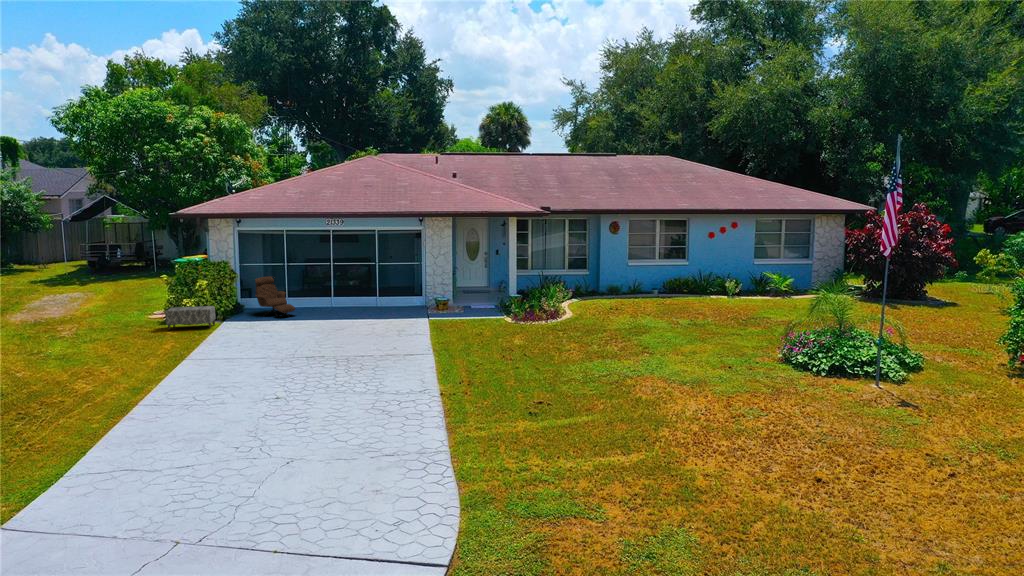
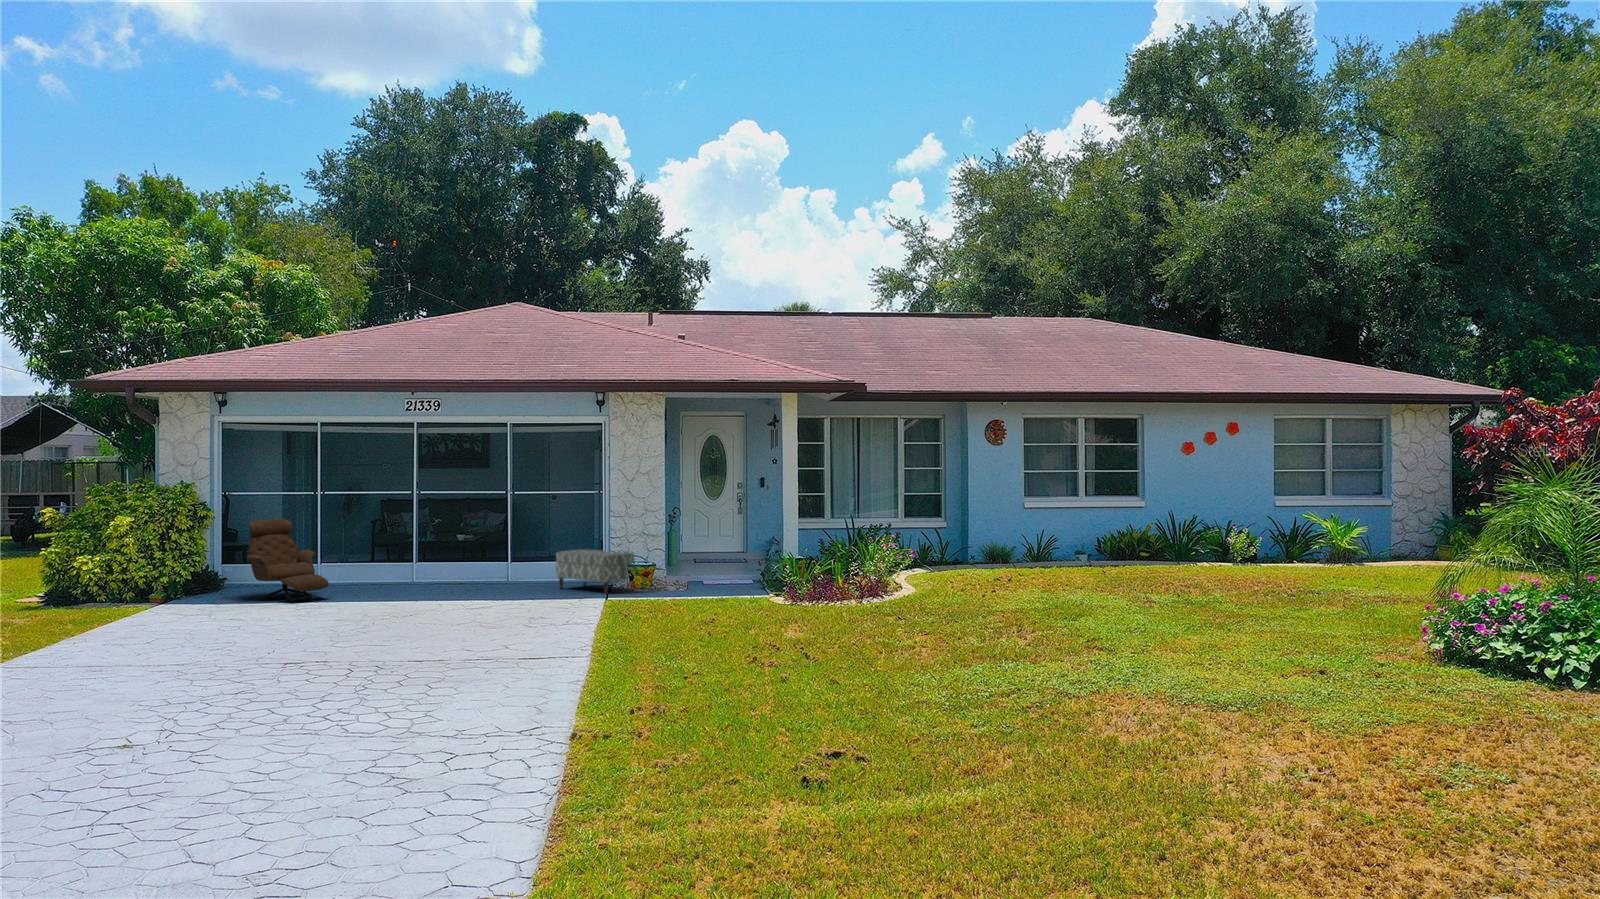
bench: present [166,306,216,330] -> present [556,549,634,594]

